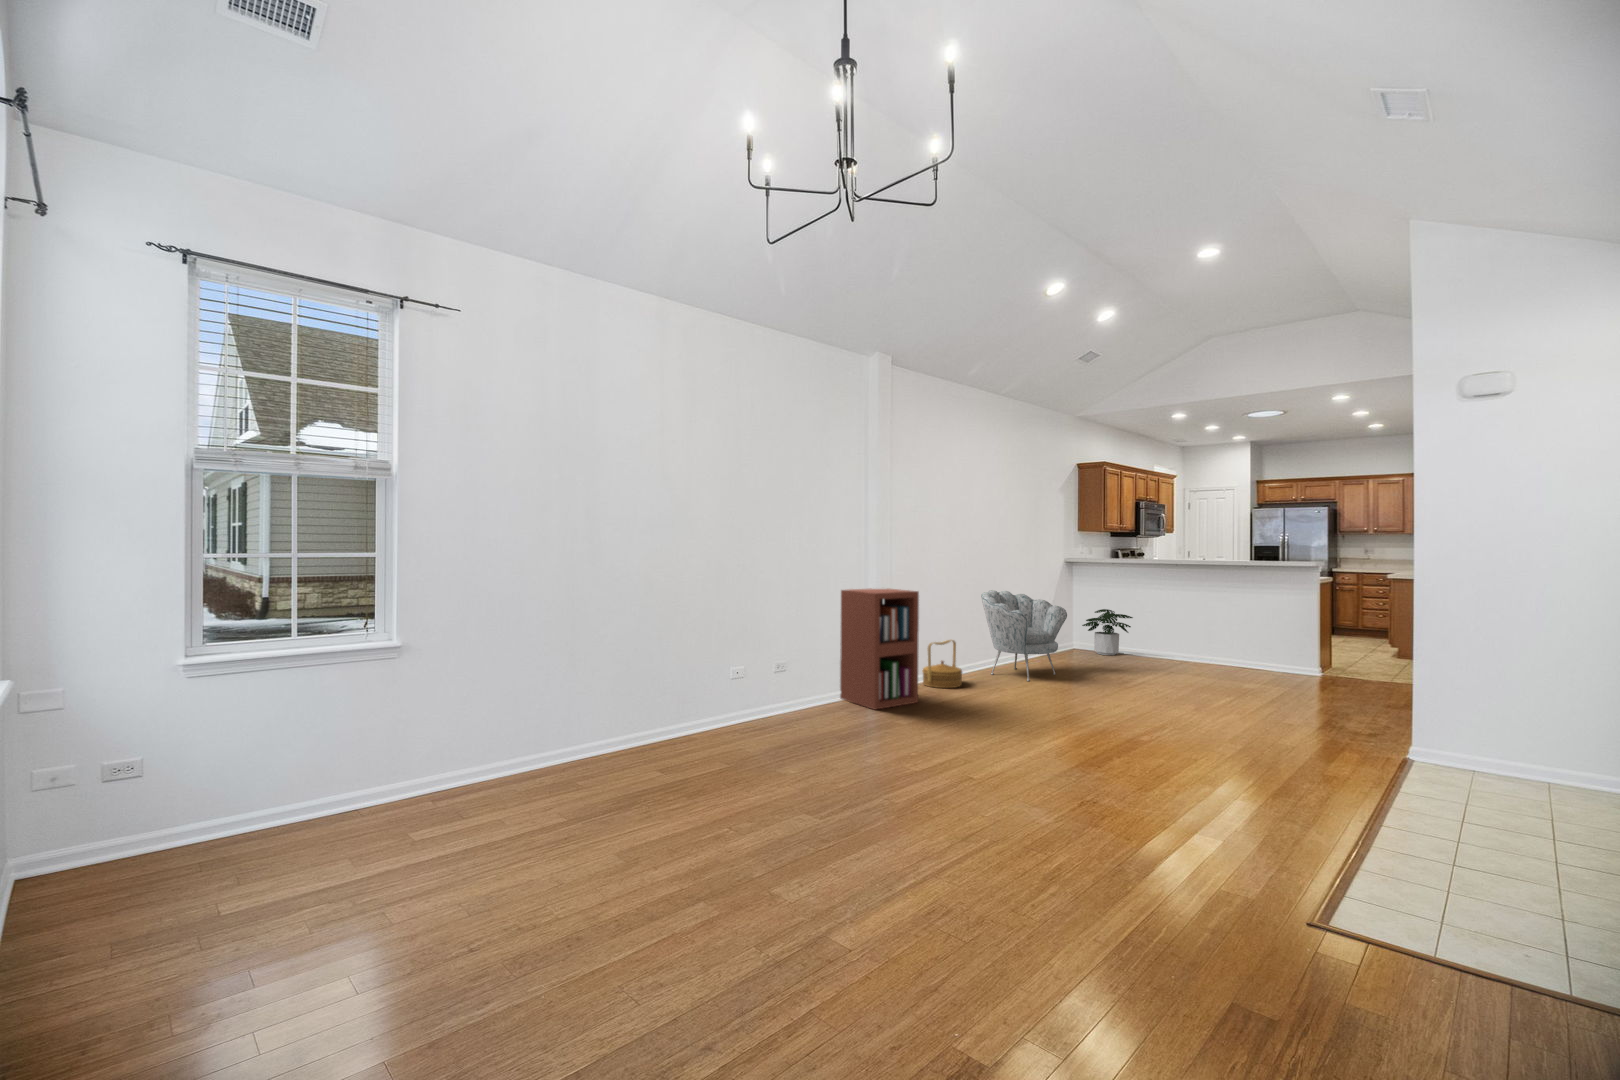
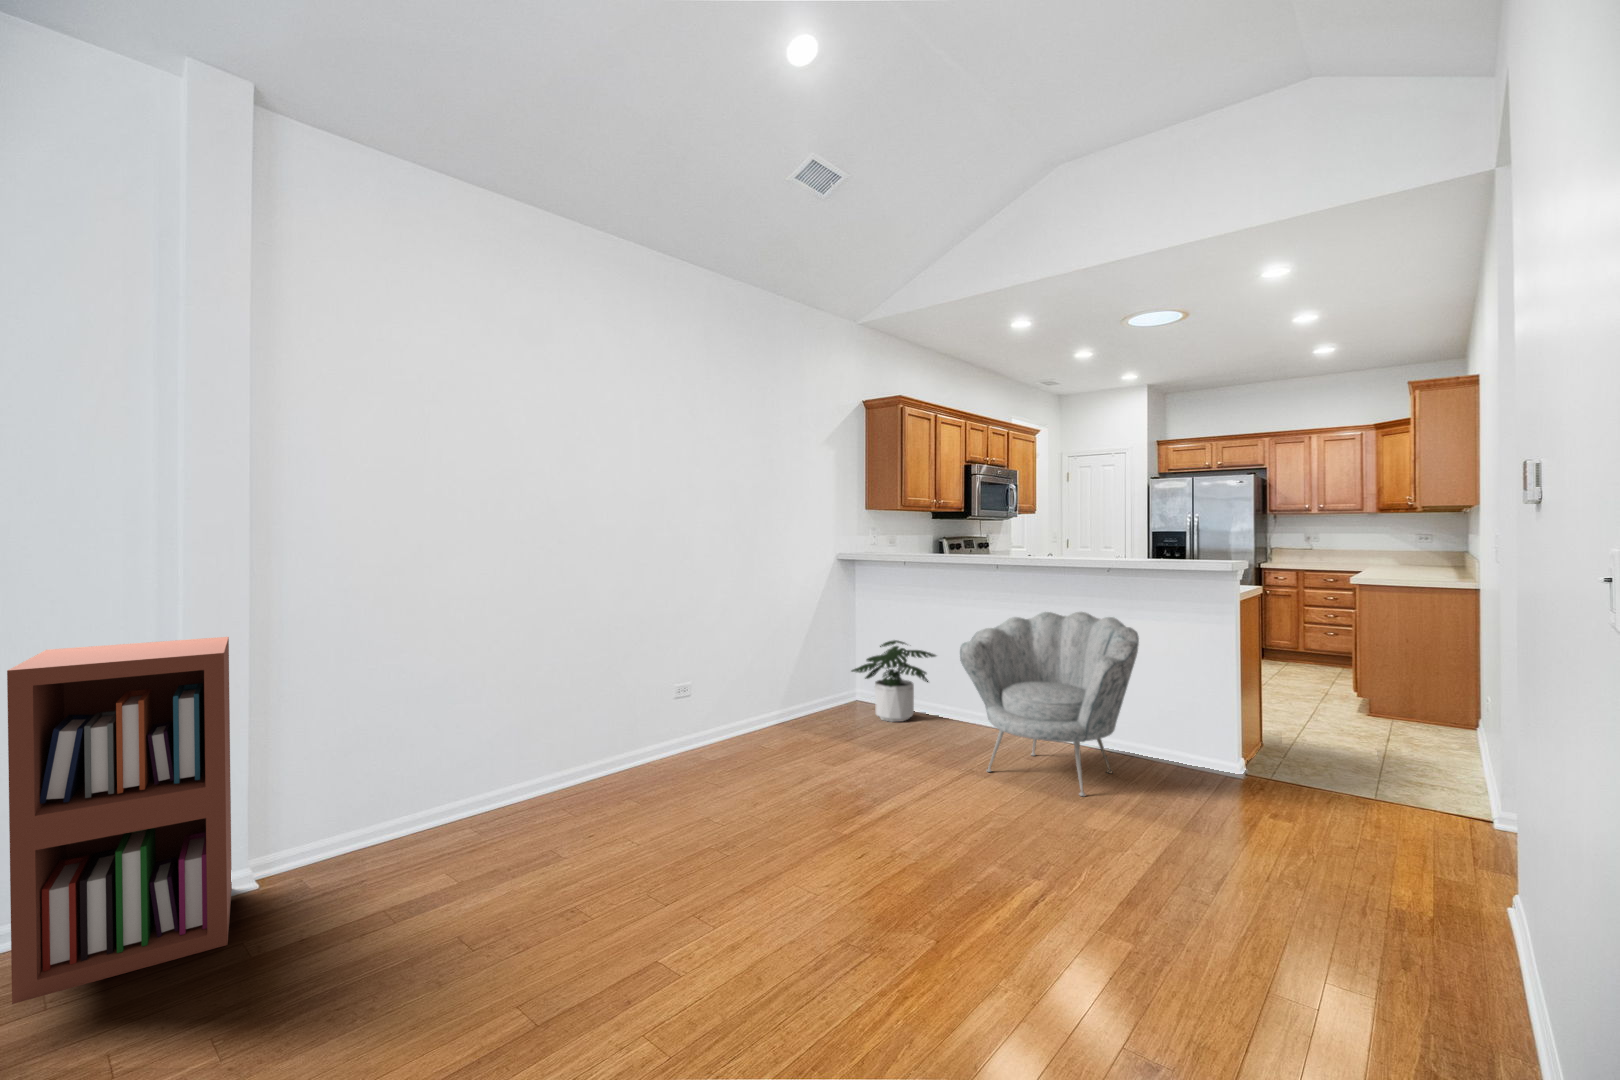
armchair: present [981,590,1067,681] -> present [960,612,1139,796]
woven basket: present [922,640,962,688] -> none [386,736,491,859]

